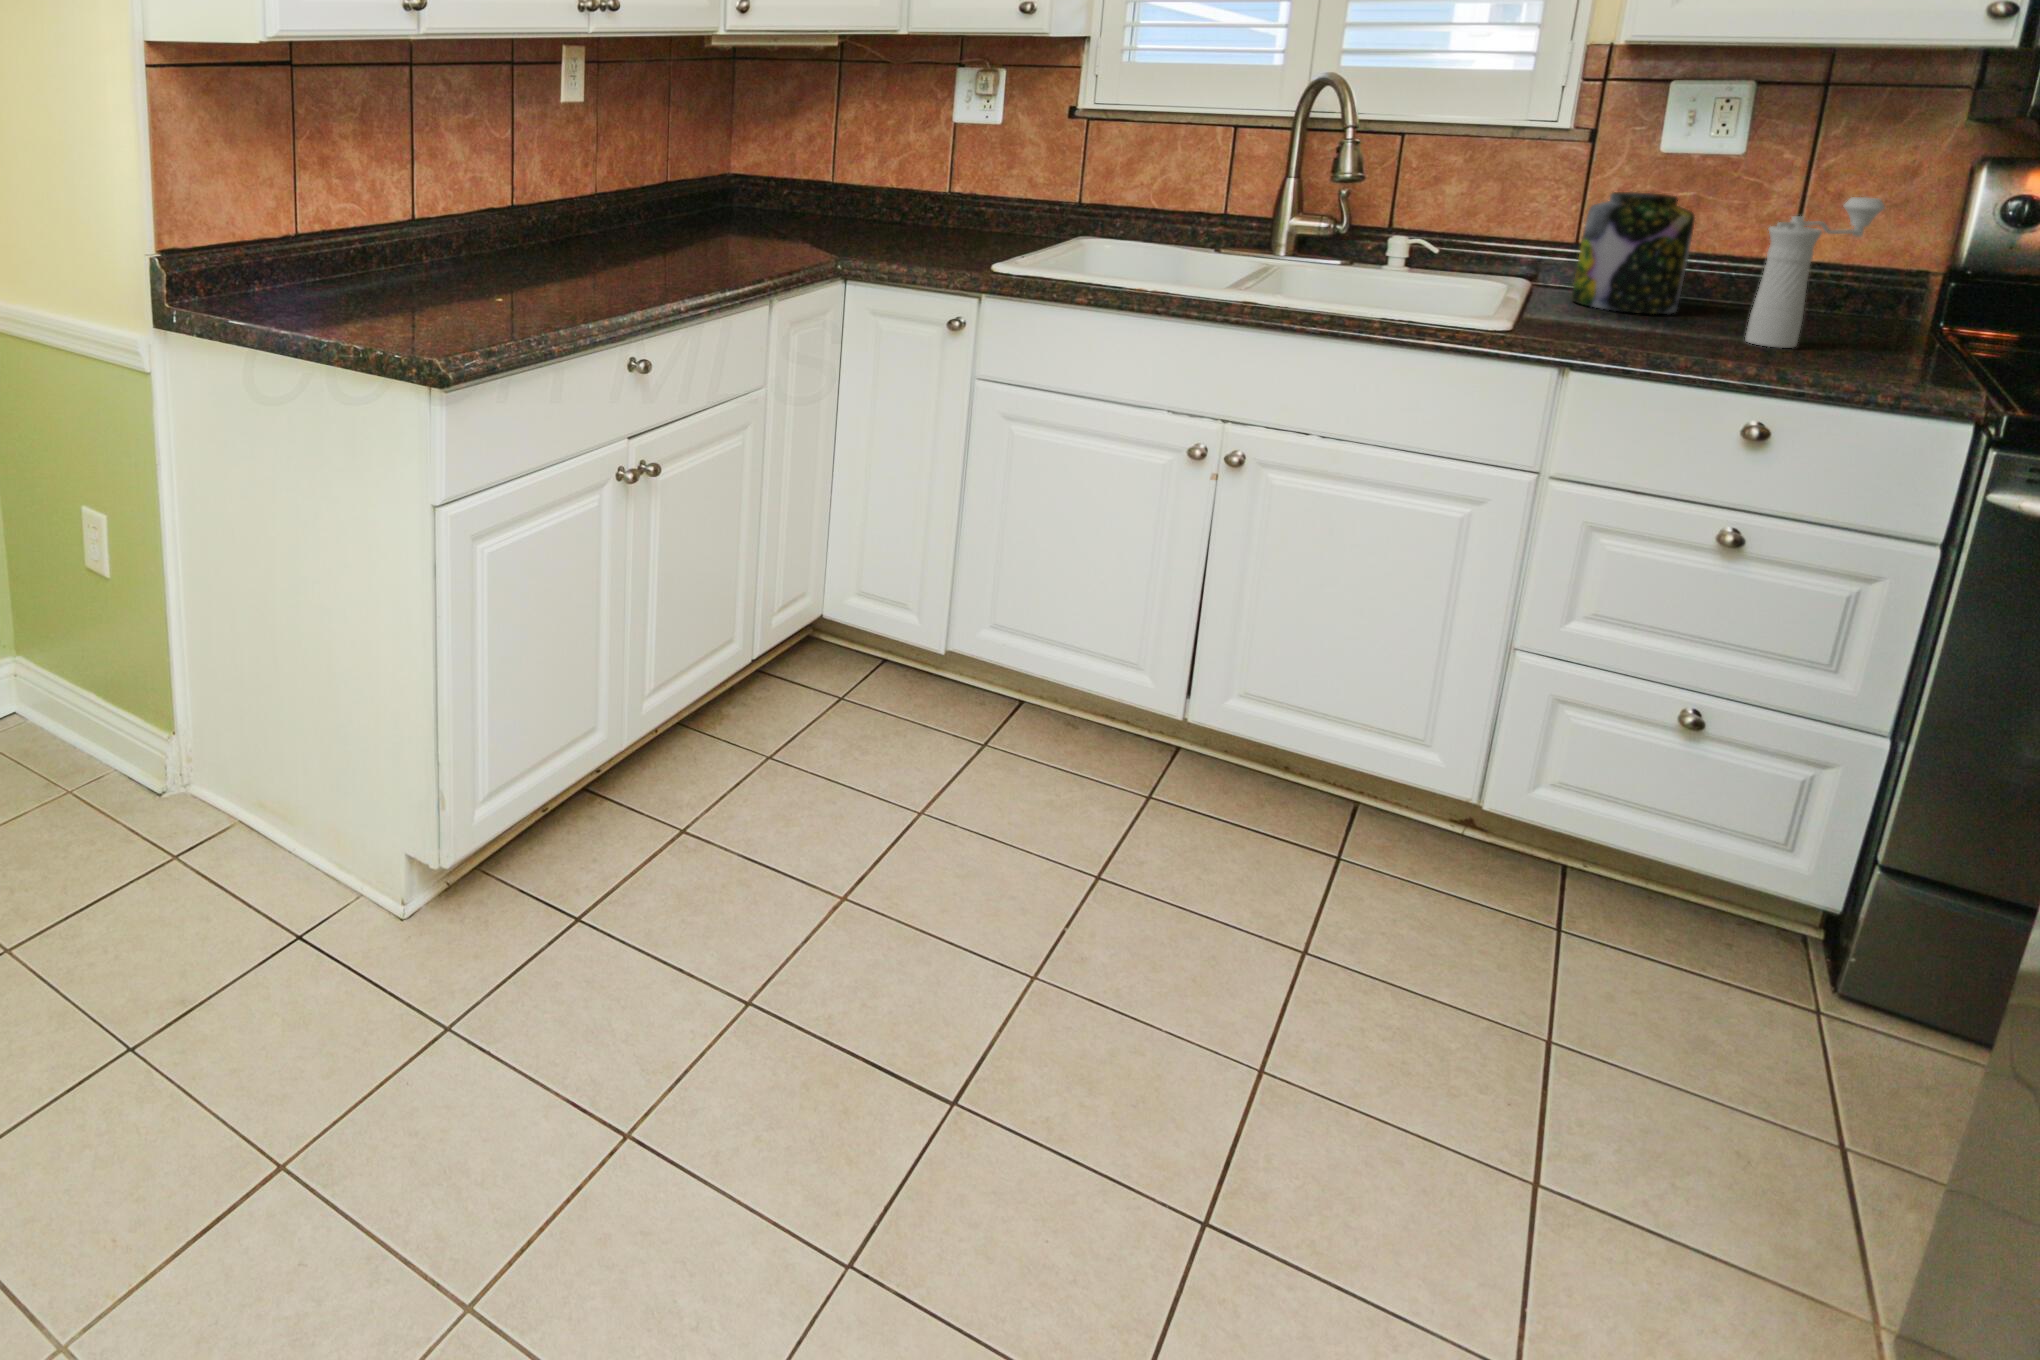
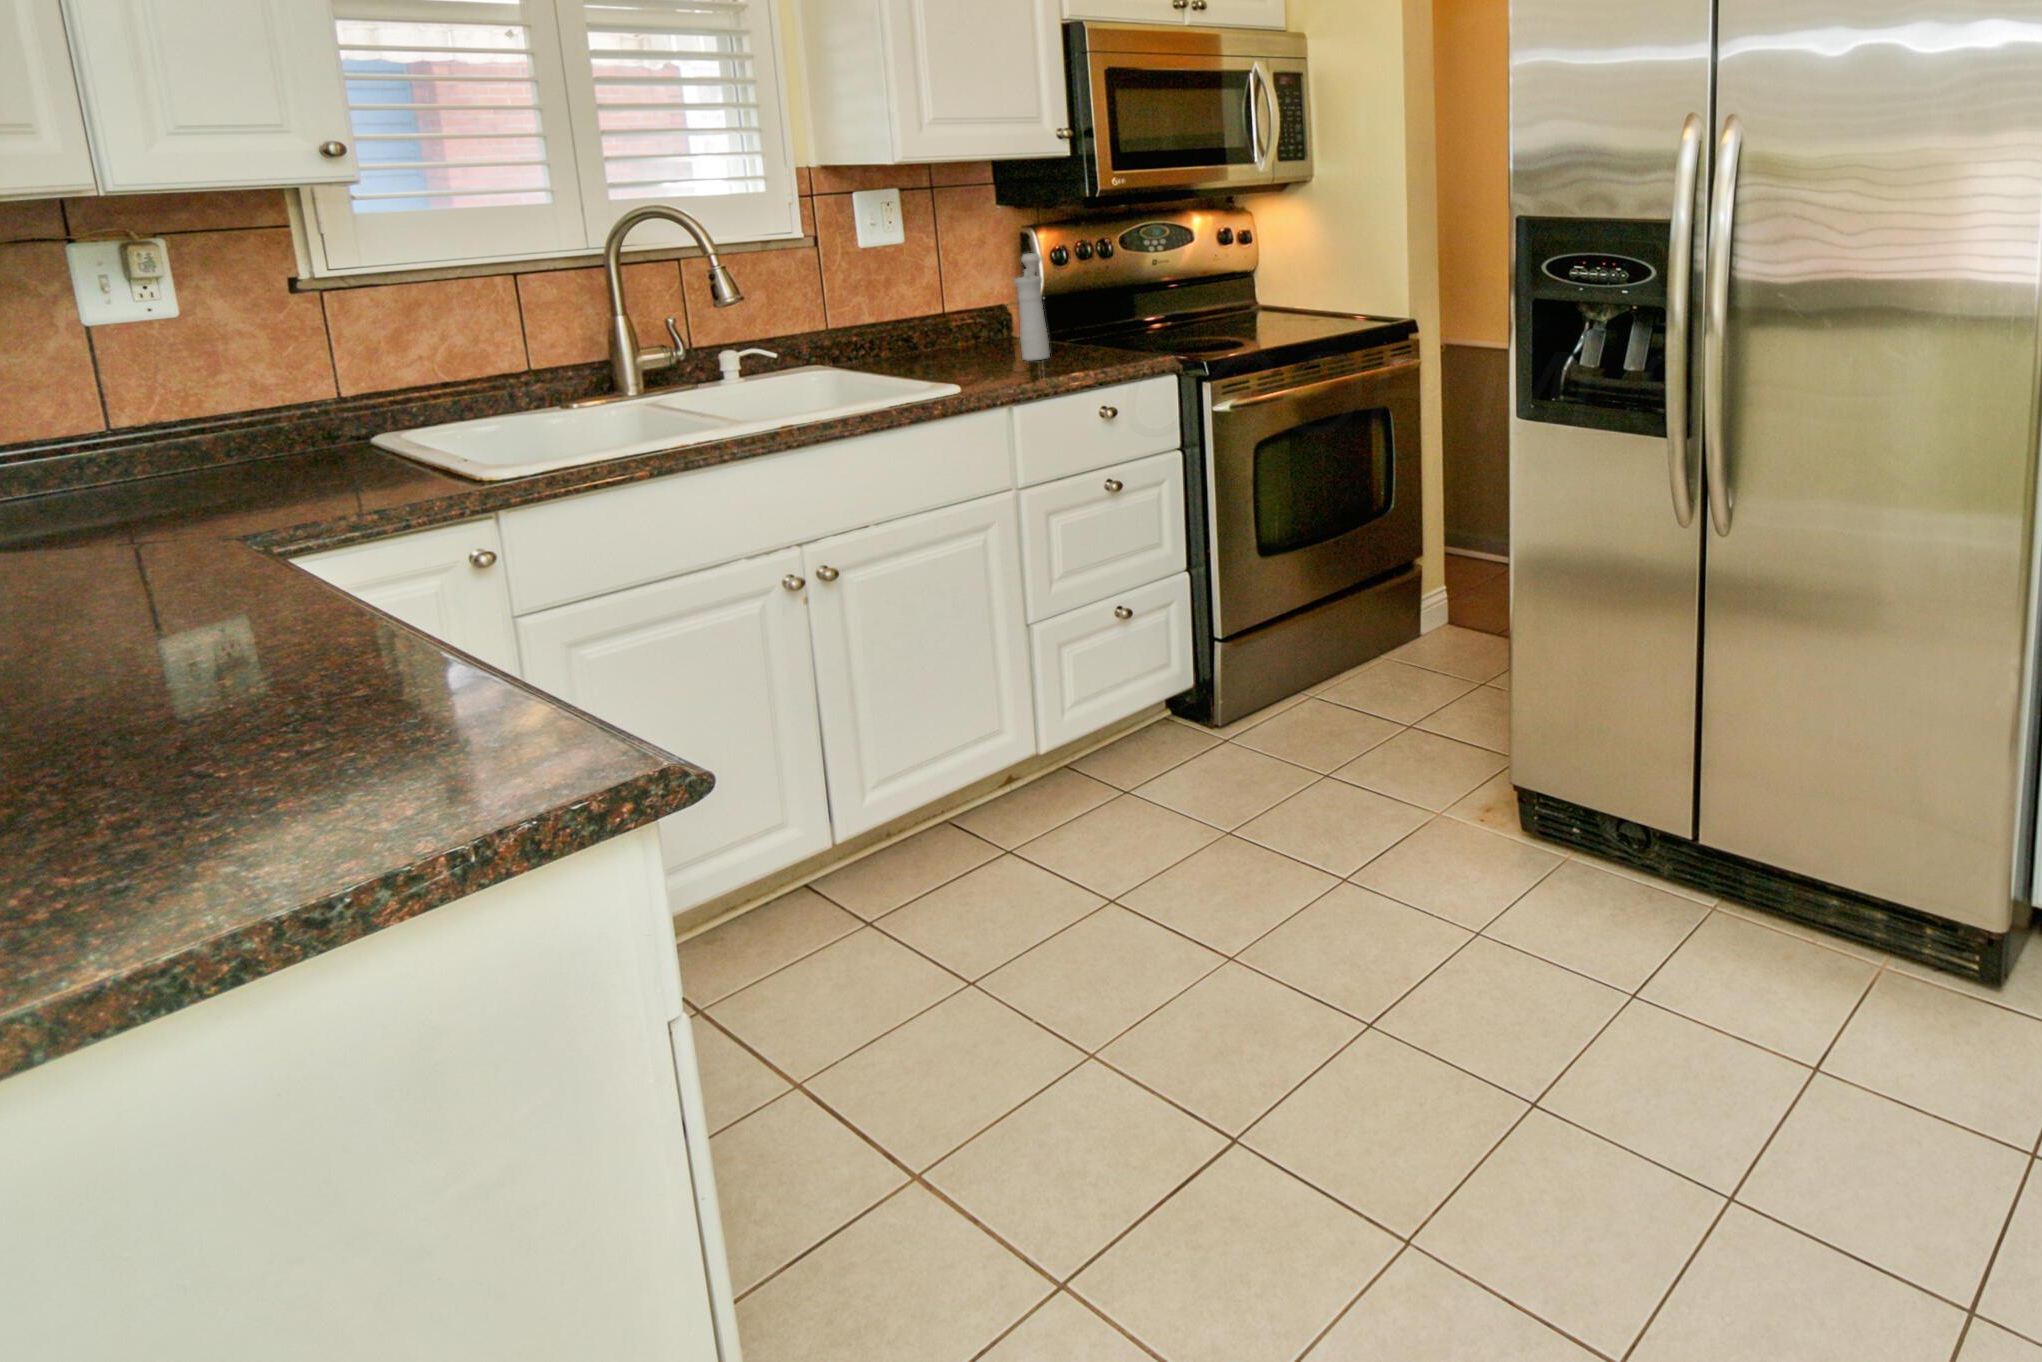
jar: present [1572,192,1695,314] -> none [863,274,944,369]

